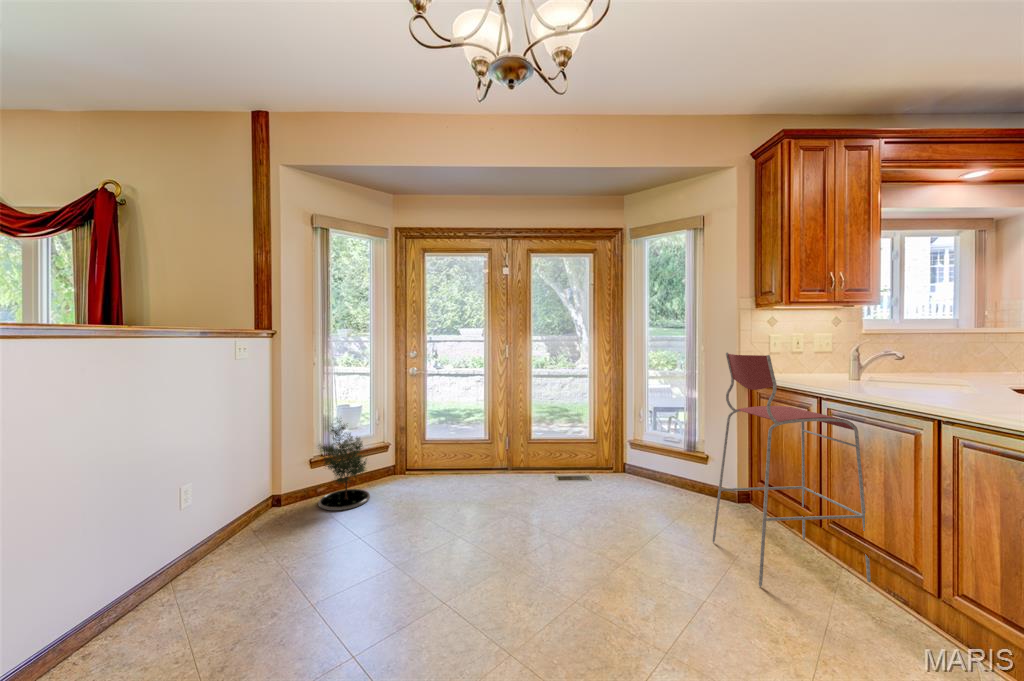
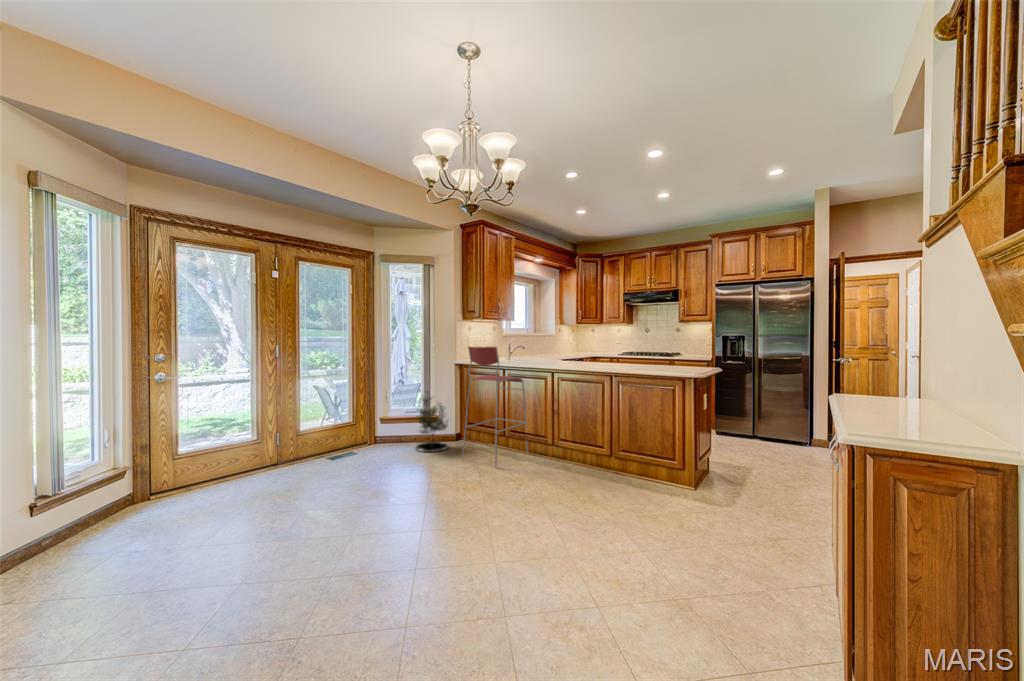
potted tree: present [318,421,370,511] -> present [416,392,448,452]

